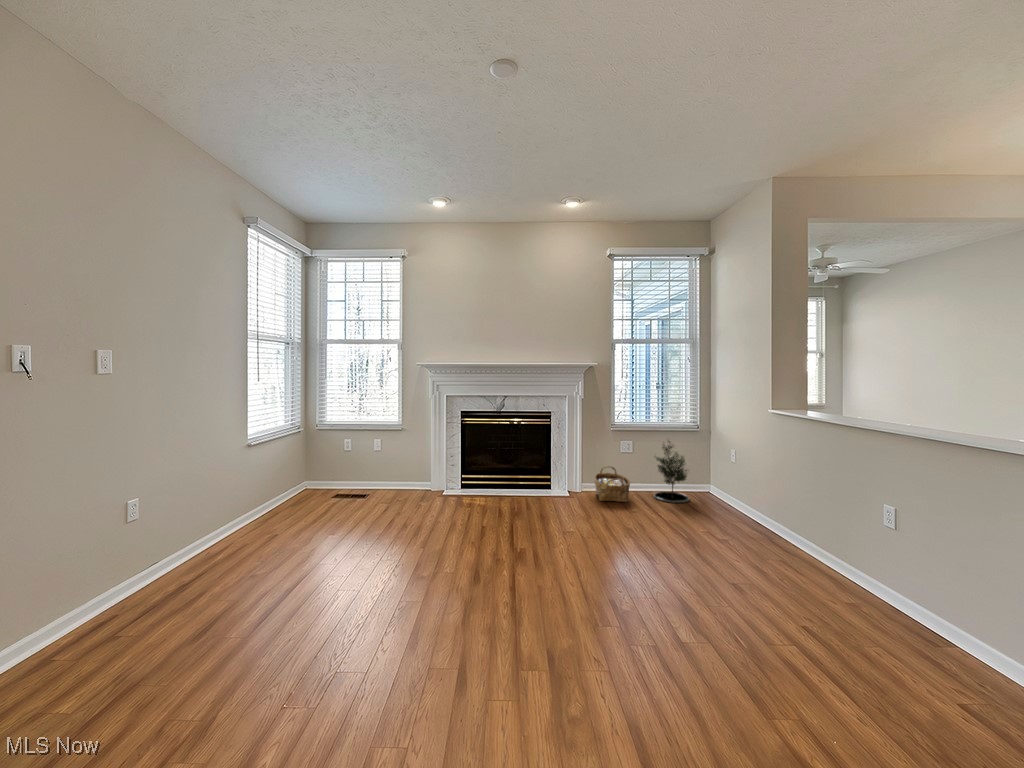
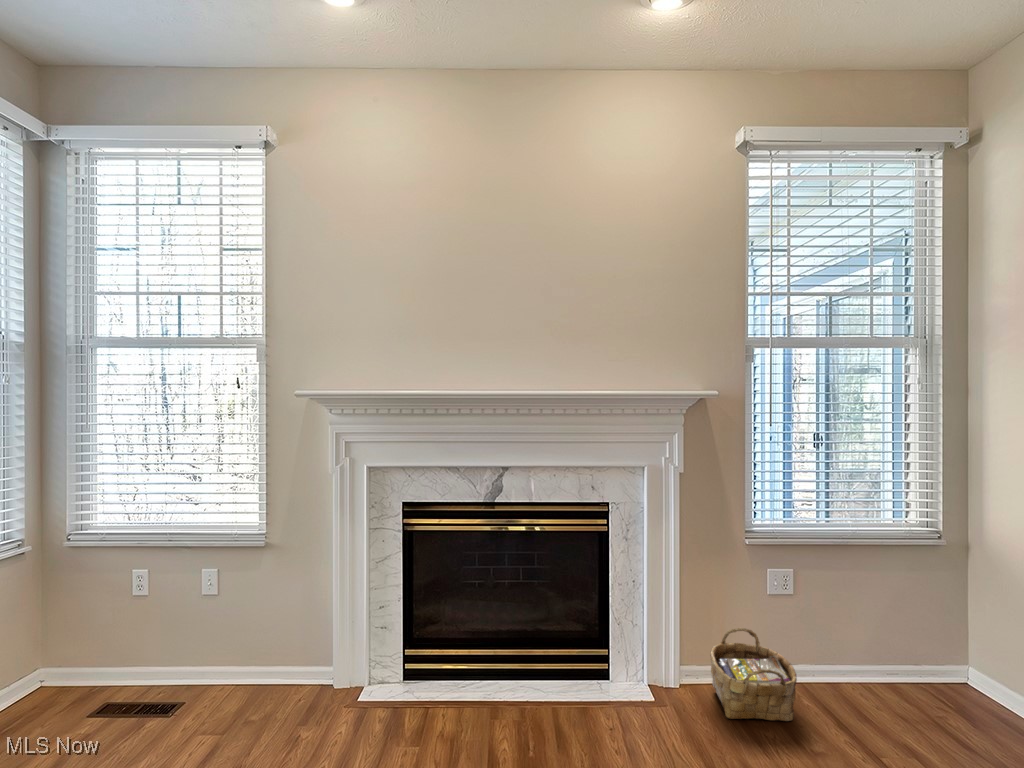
potted tree: present [654,442,689,503] -> none [846,568,936,723]

